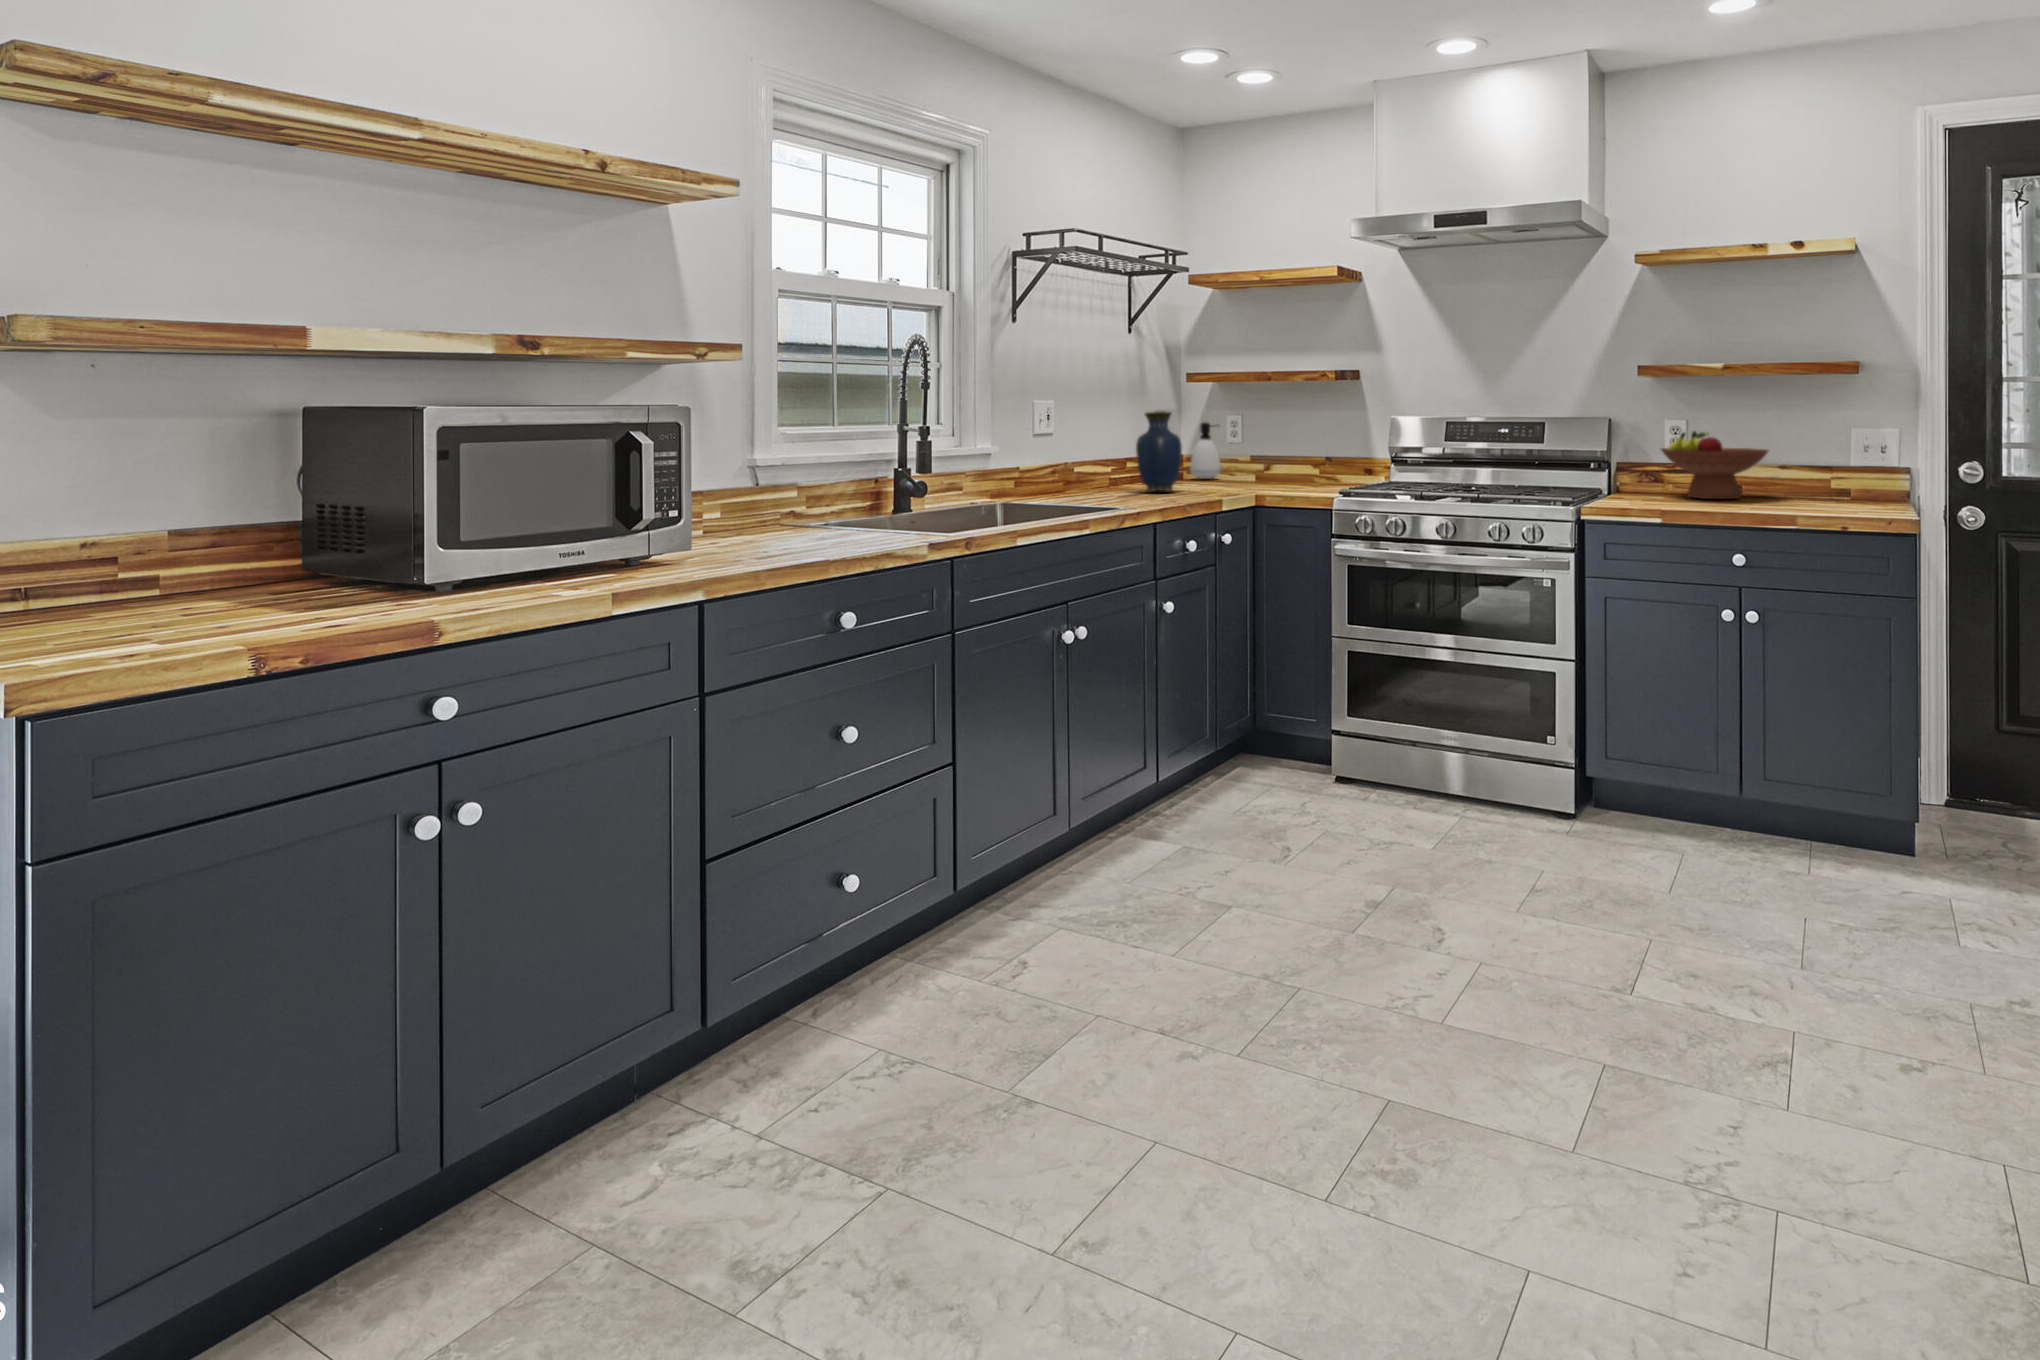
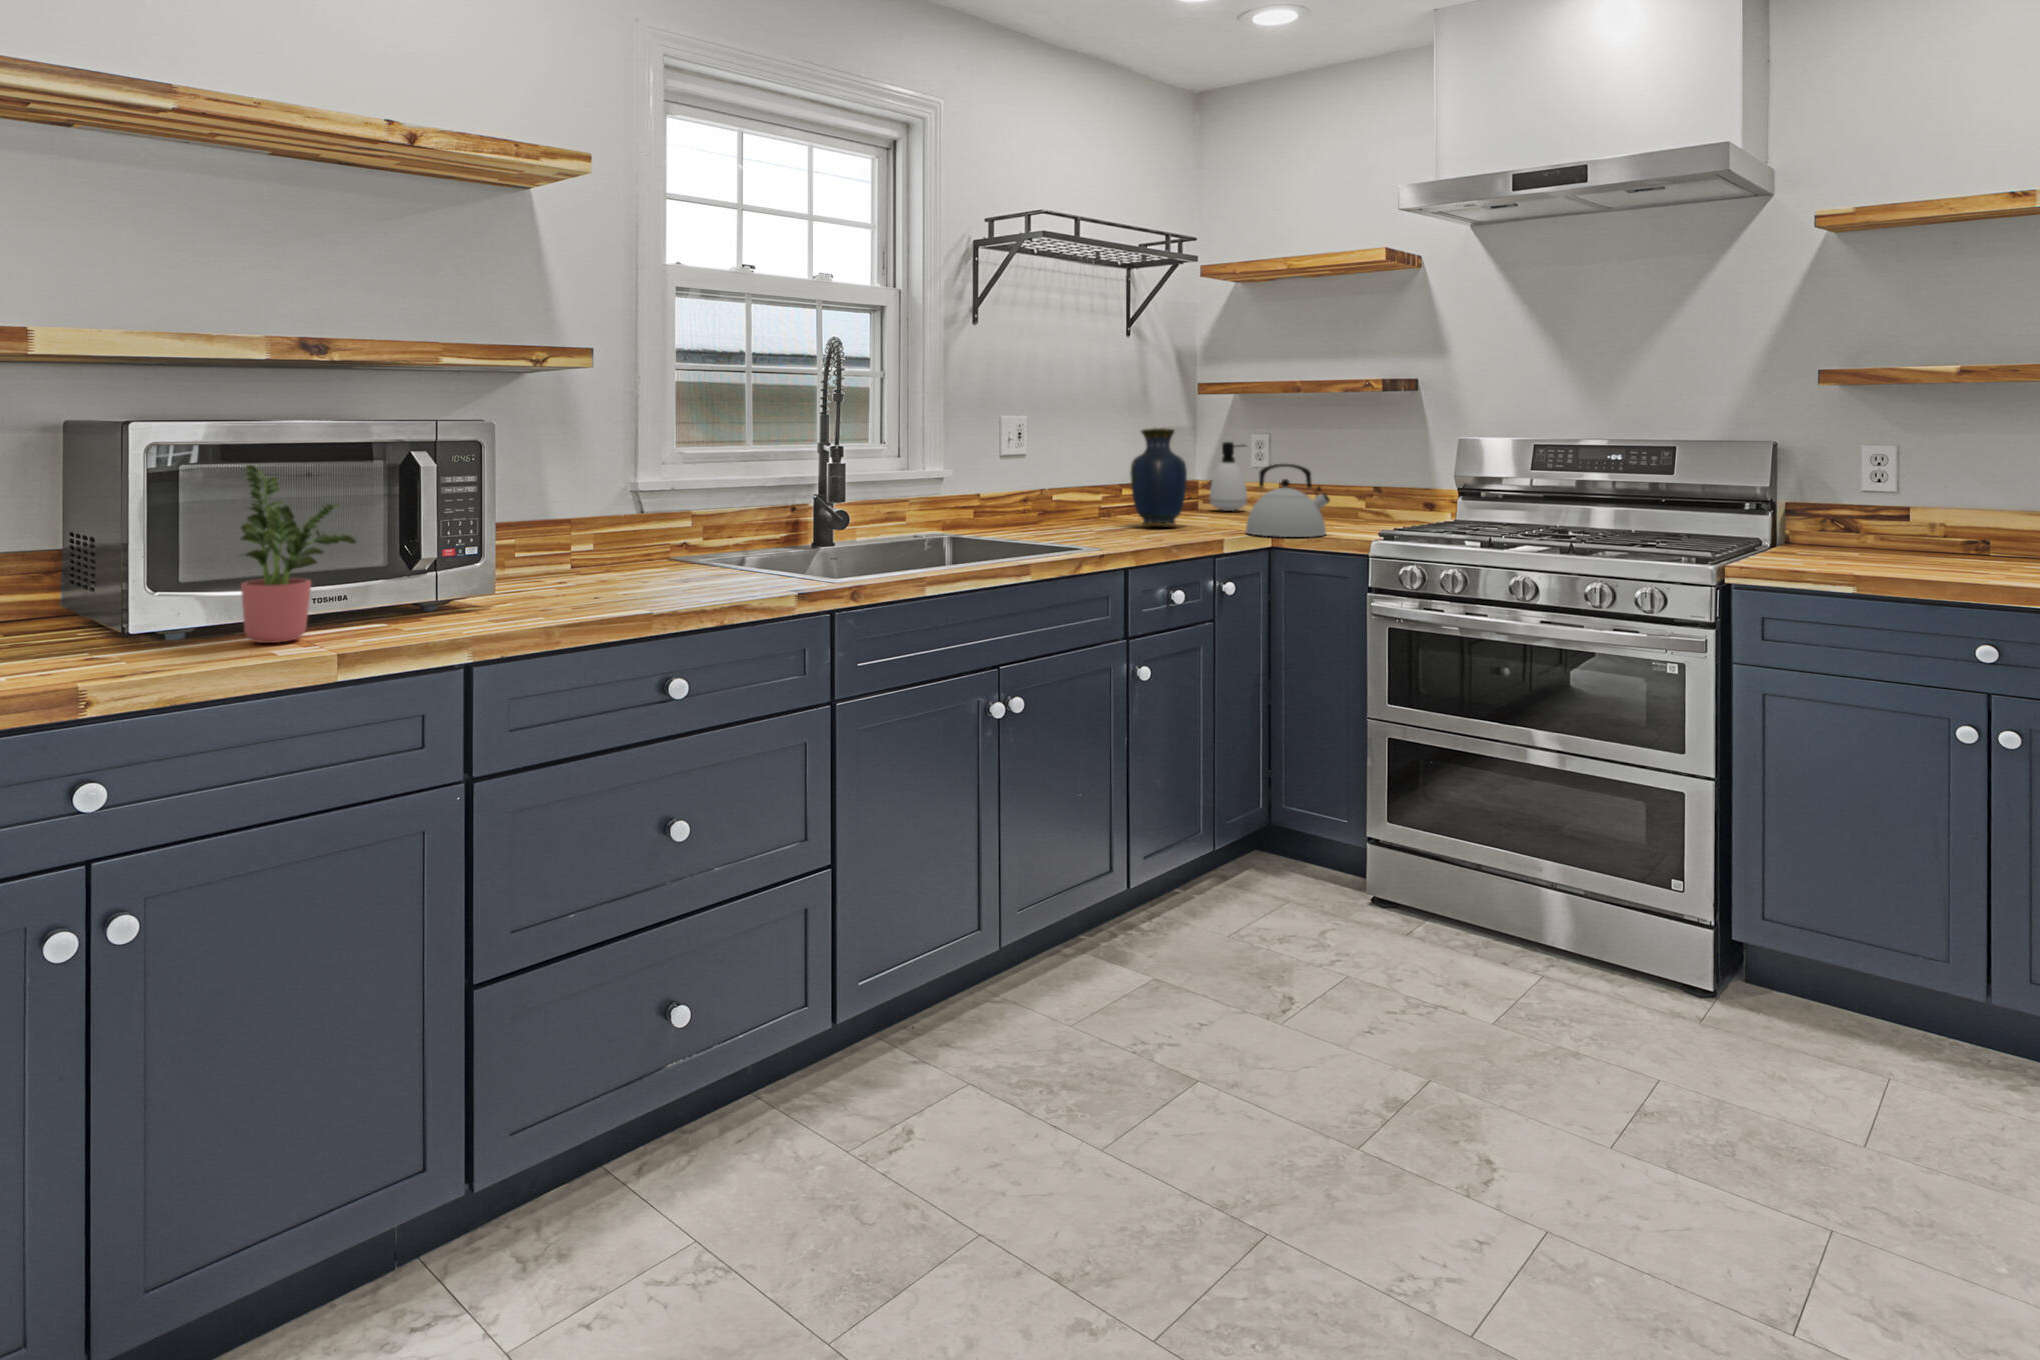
fruit bowl: present [1661,431,1768,499] -> none [1847,460,2025,558]
kettle: none [1231,439,1297,497] -> present [1246,464,1330,537]
potted plant: none [515,442,599,588] -> present [241,465,356,643]

